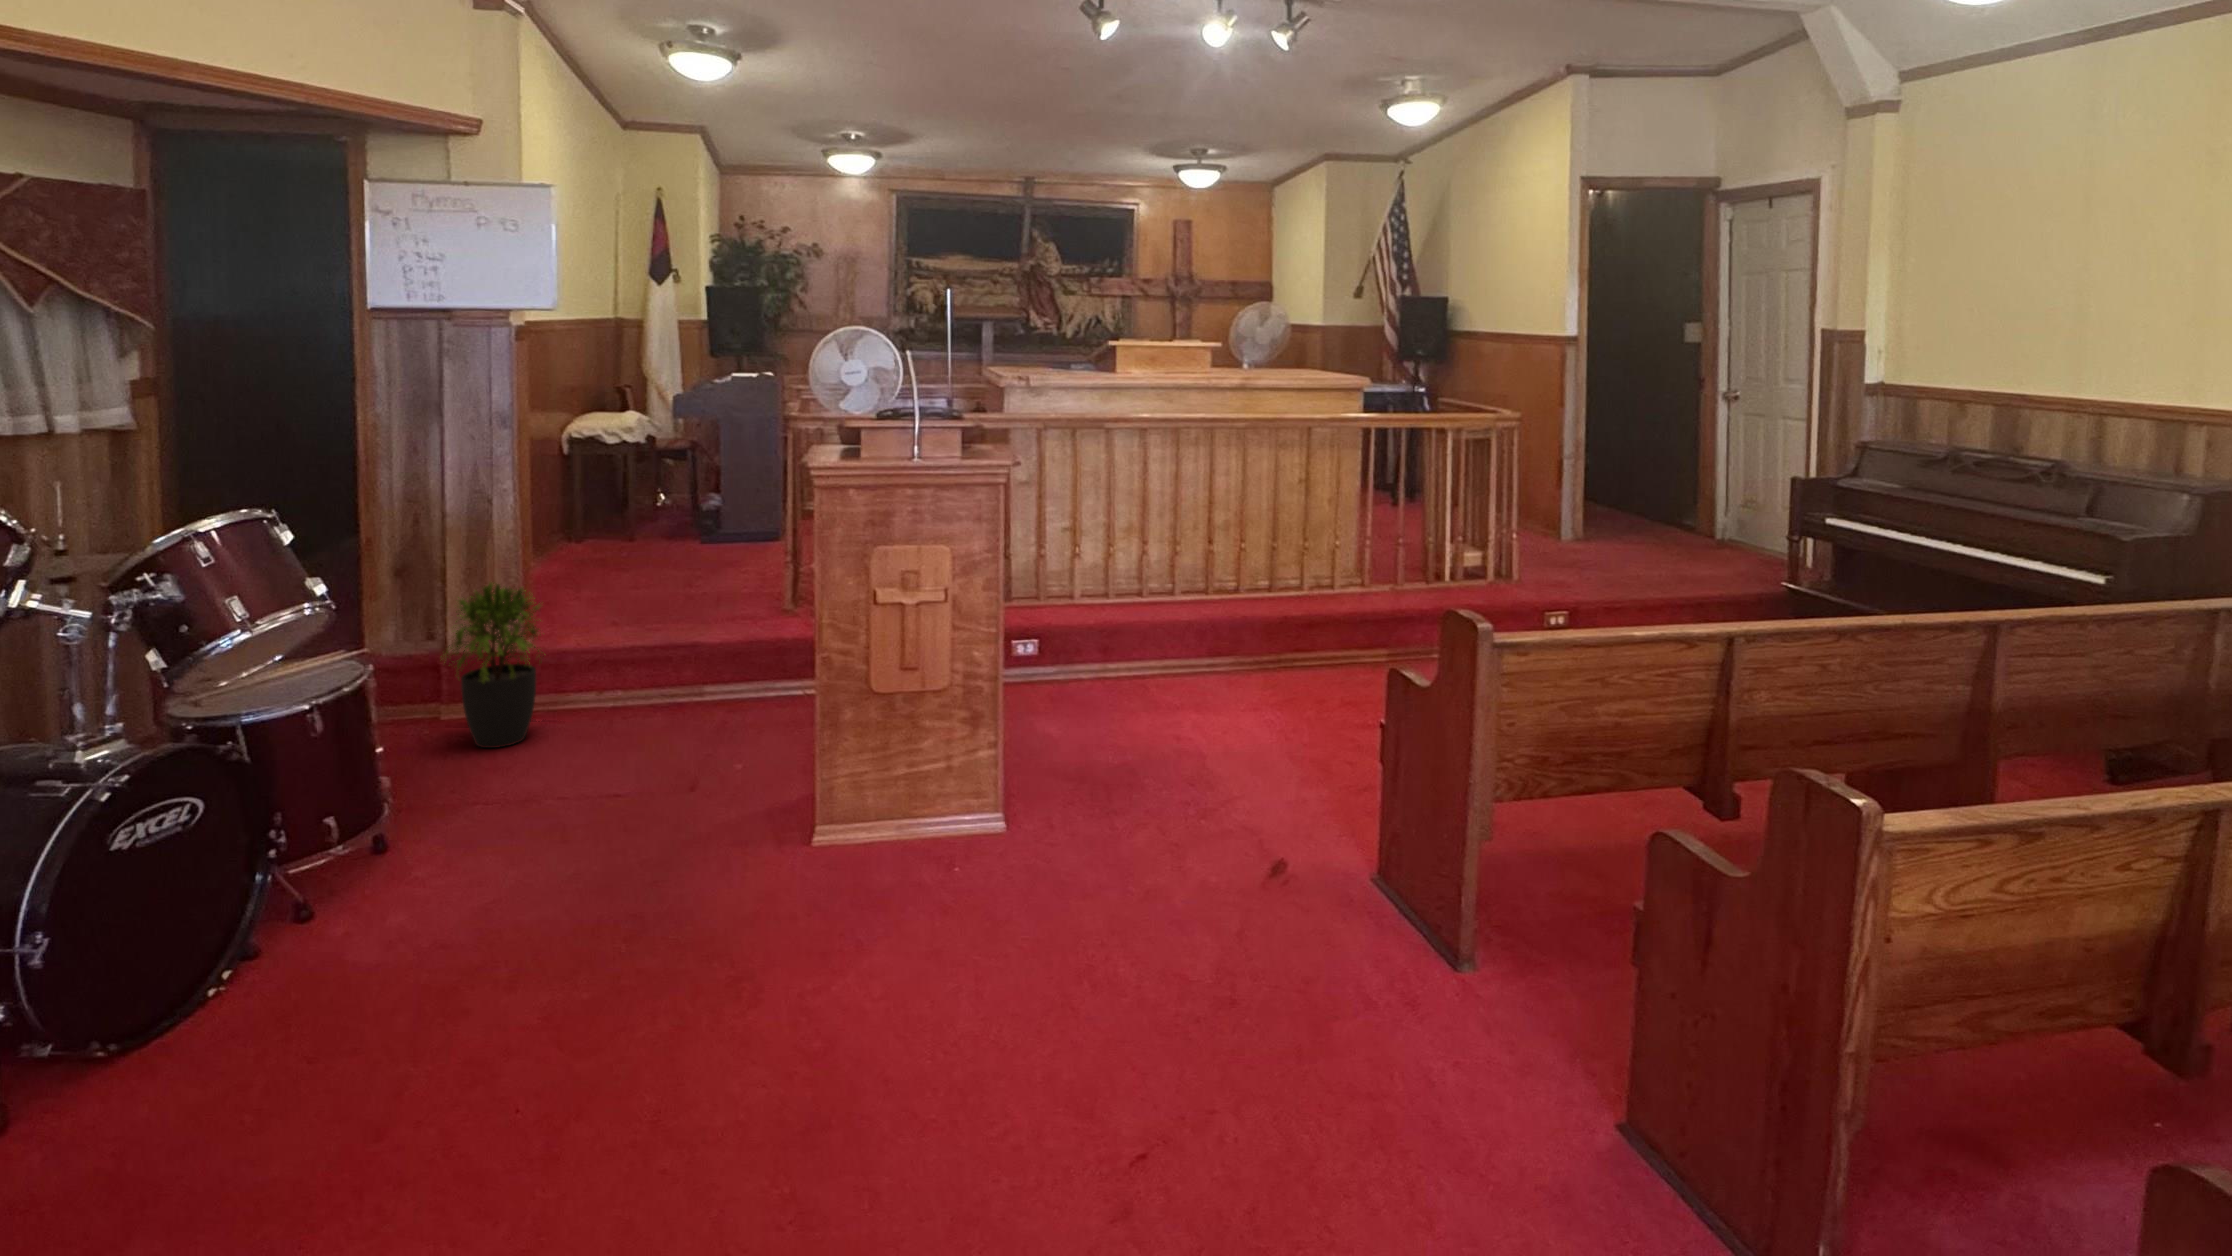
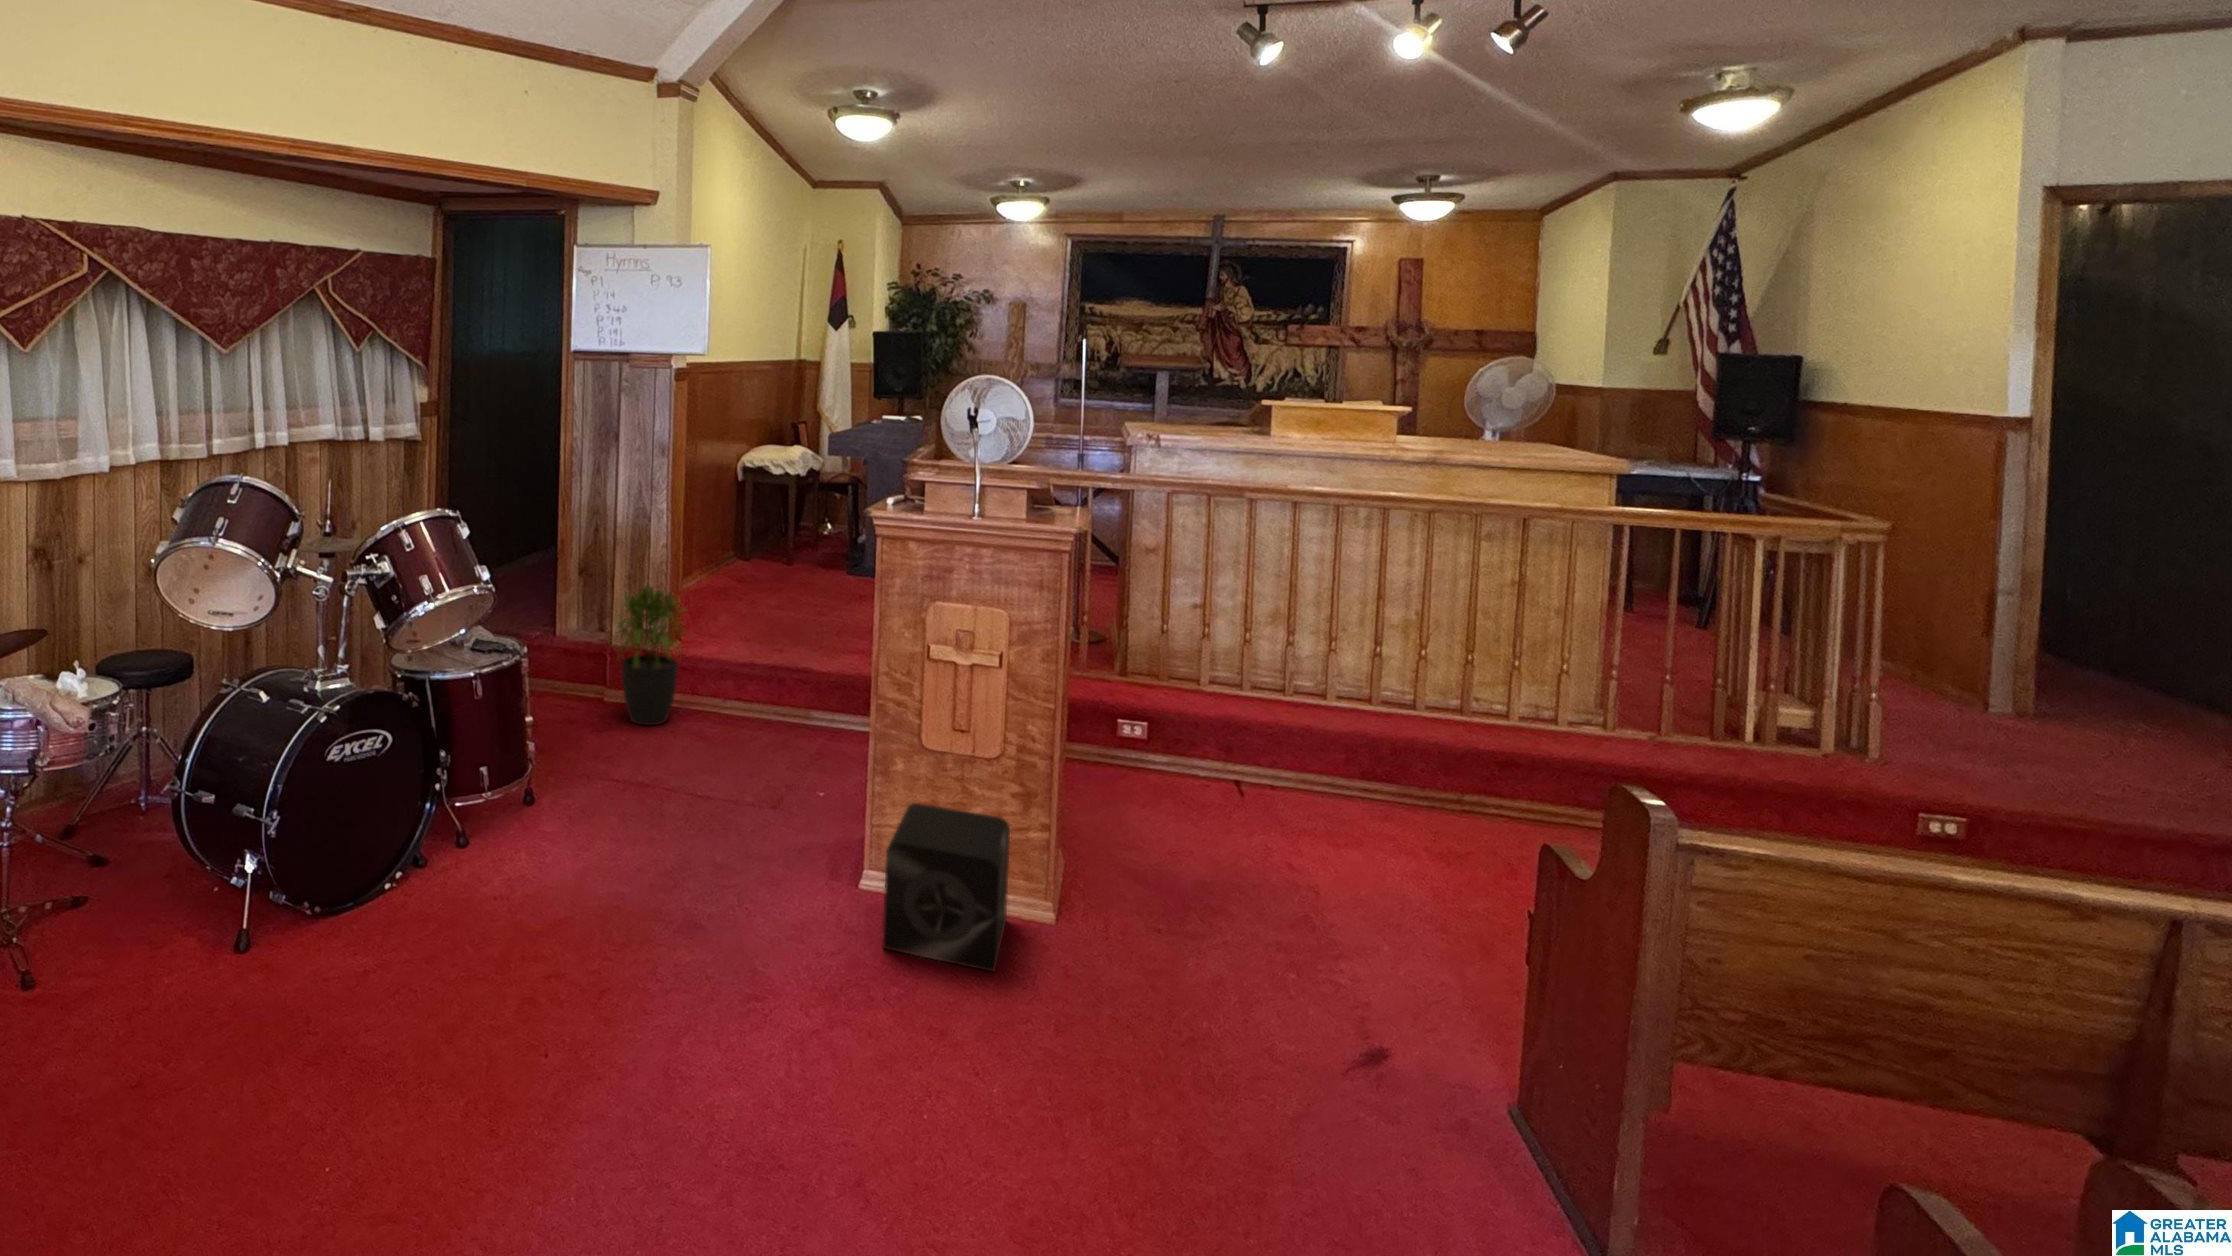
speaker: none [854,743,966,895] -> present [883,803,1010,972]

